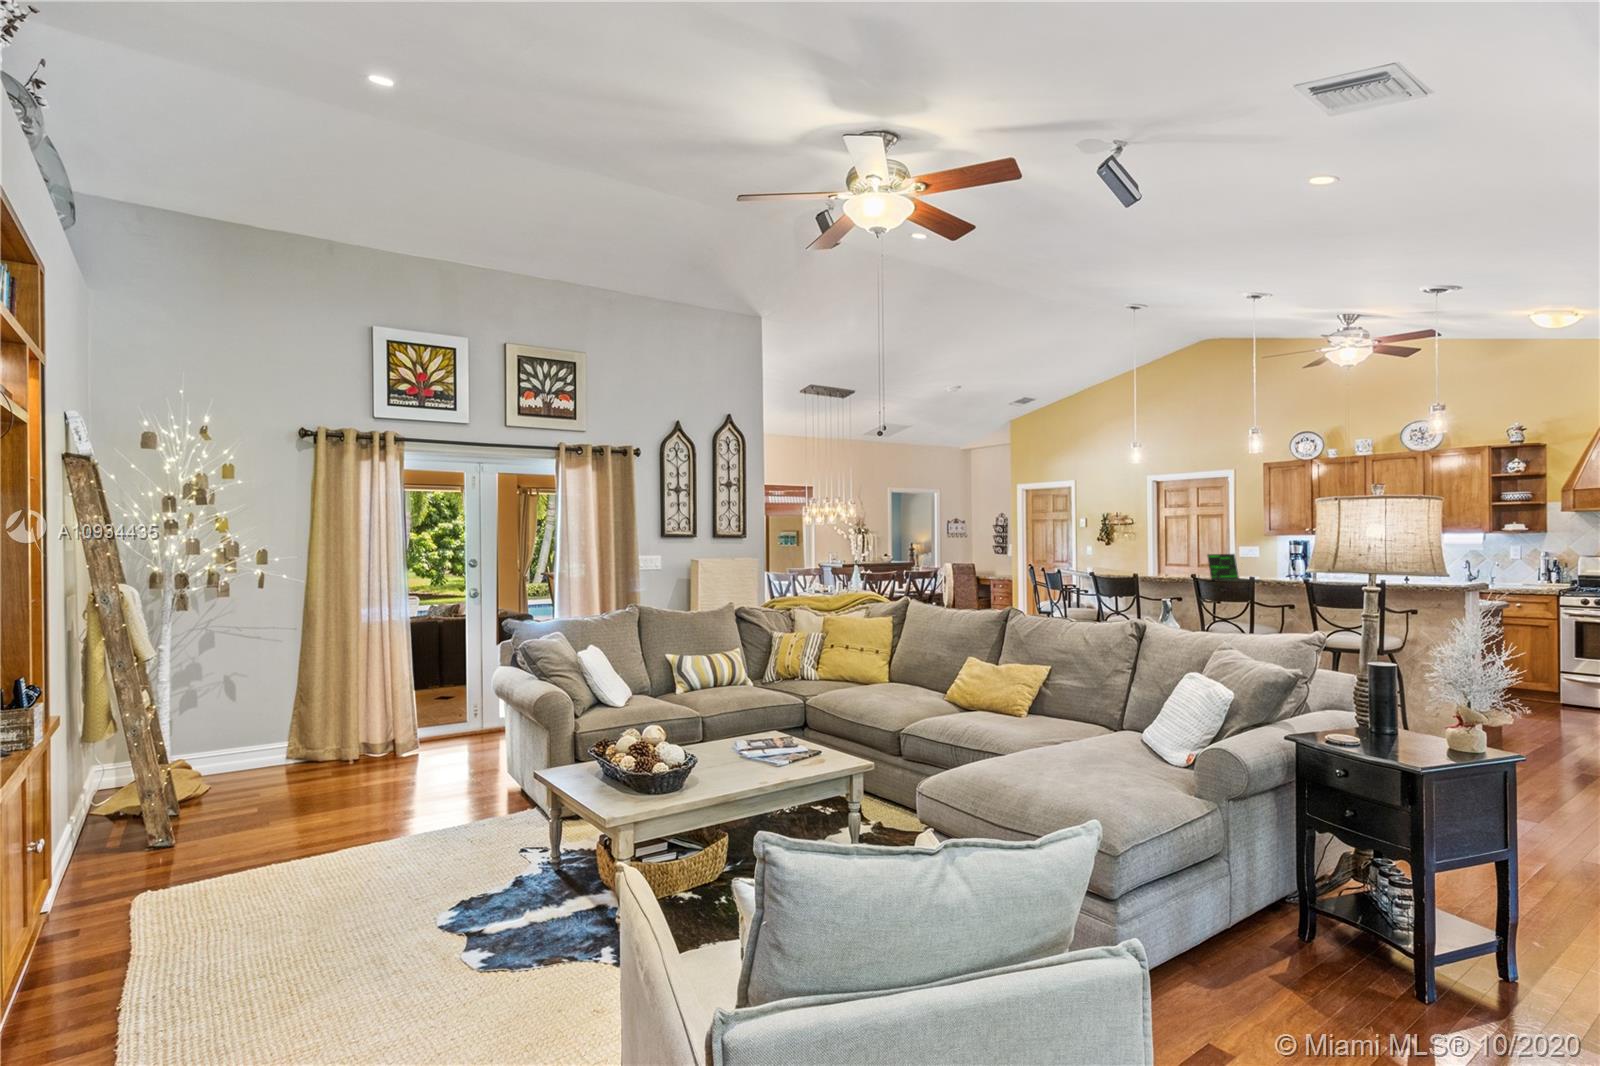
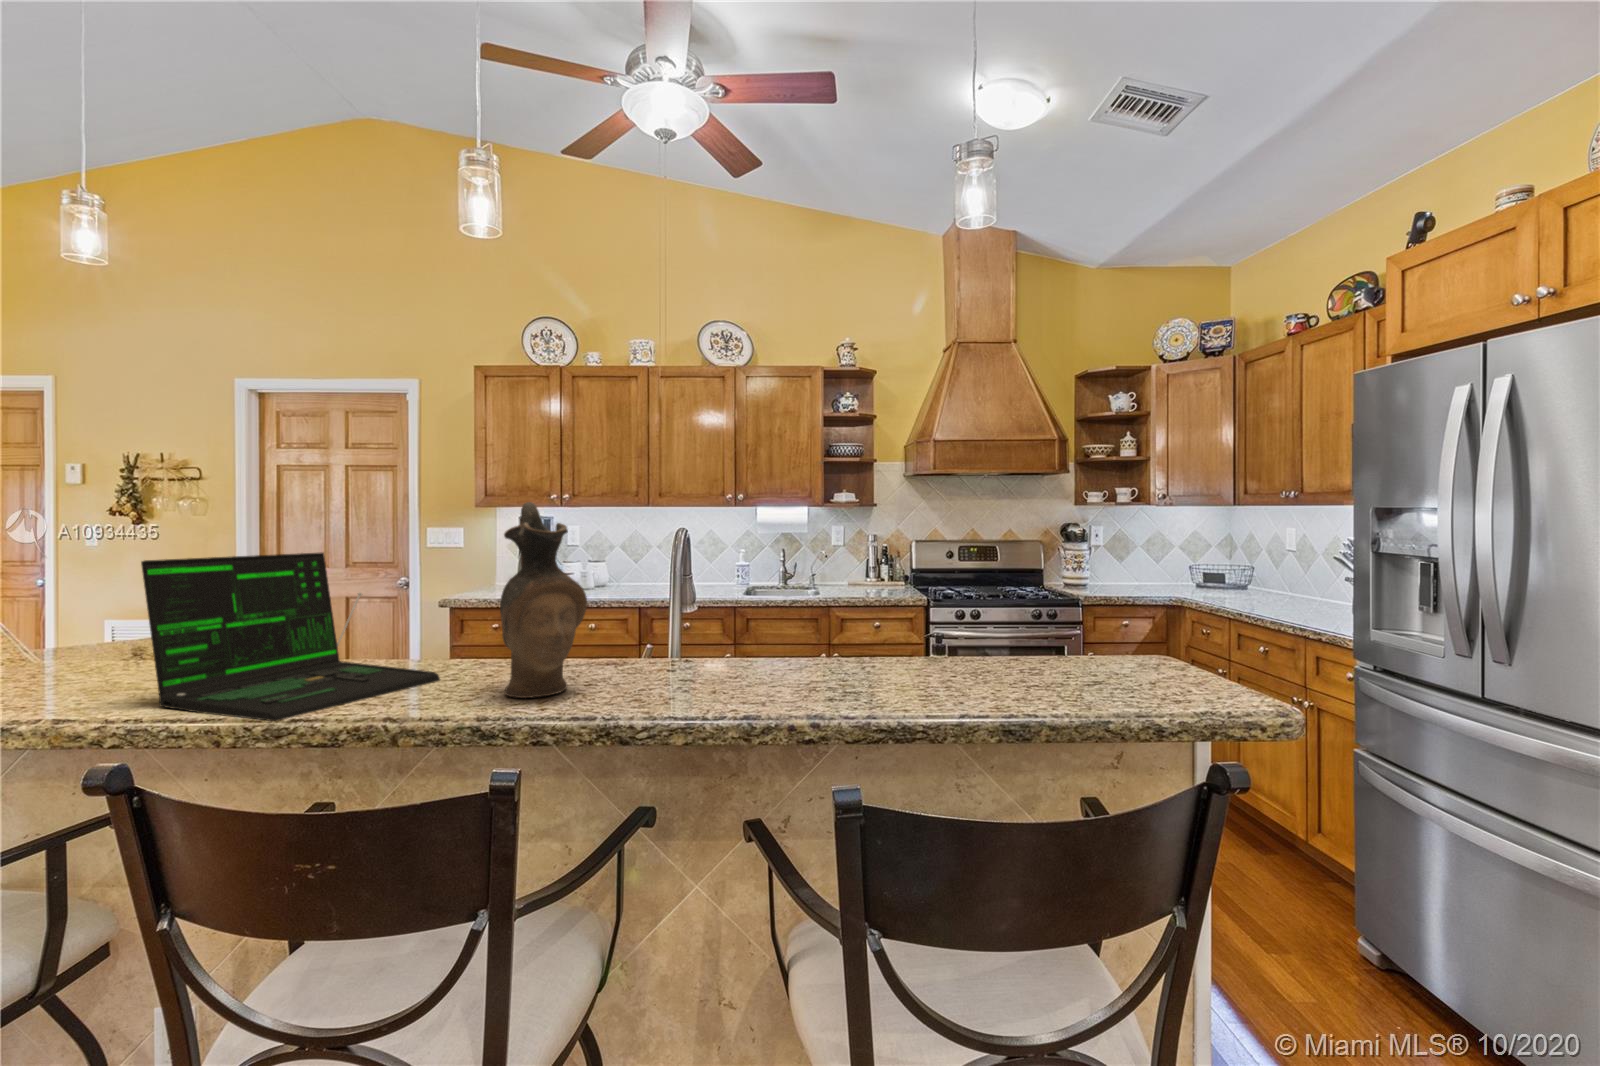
ceramic pitcher: none [1276,543,1296,583] -> present [500,502,587,698]

